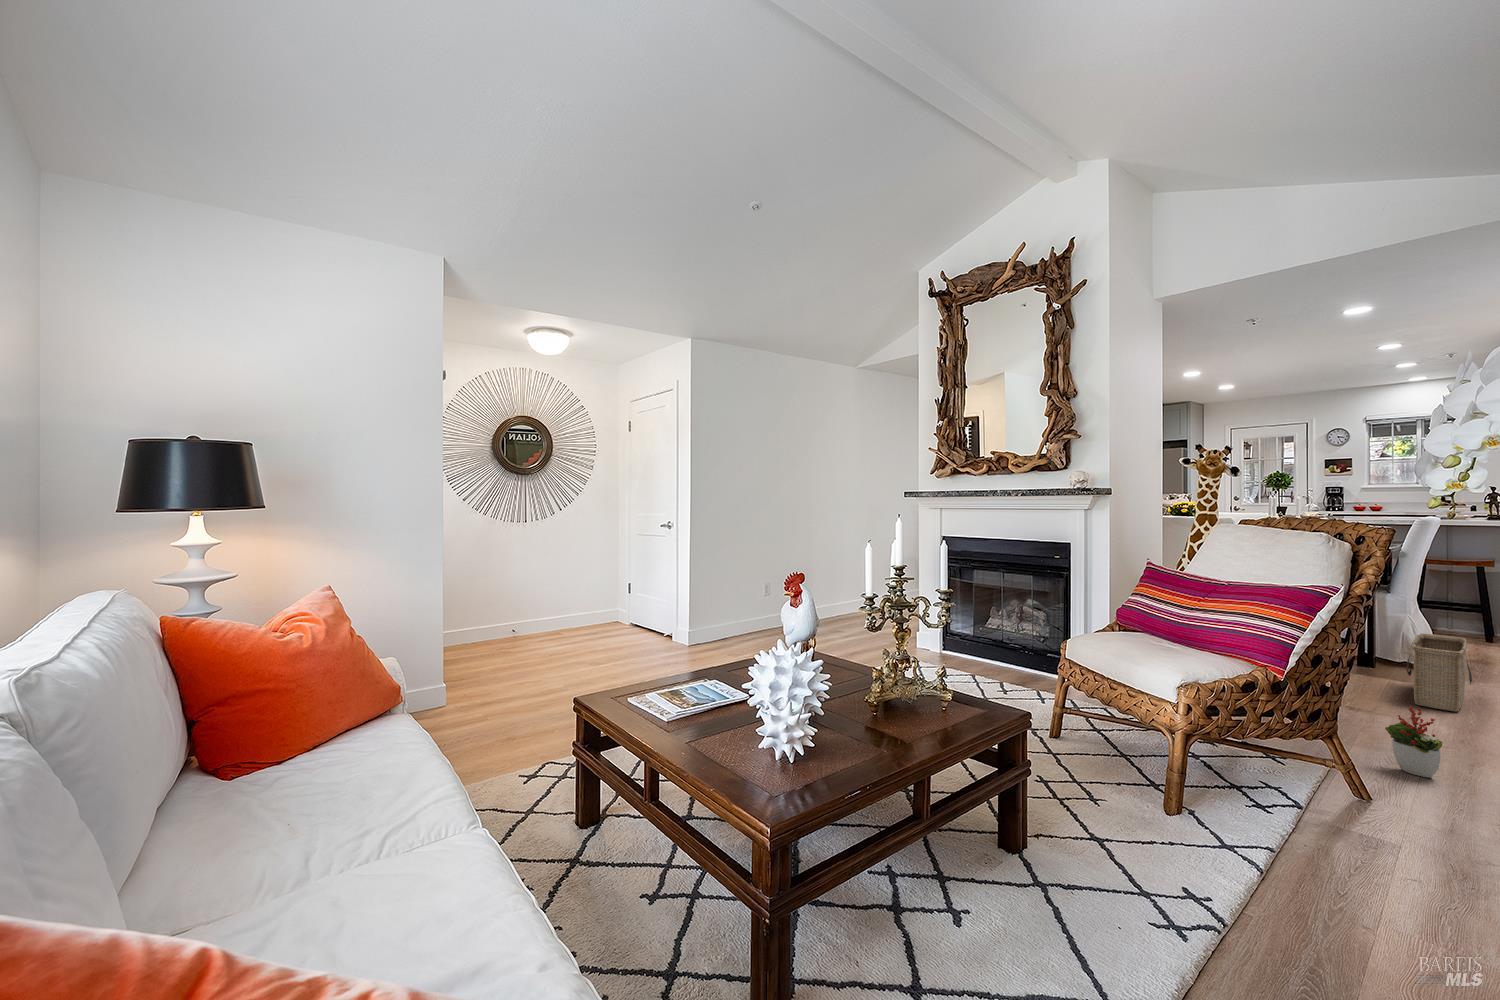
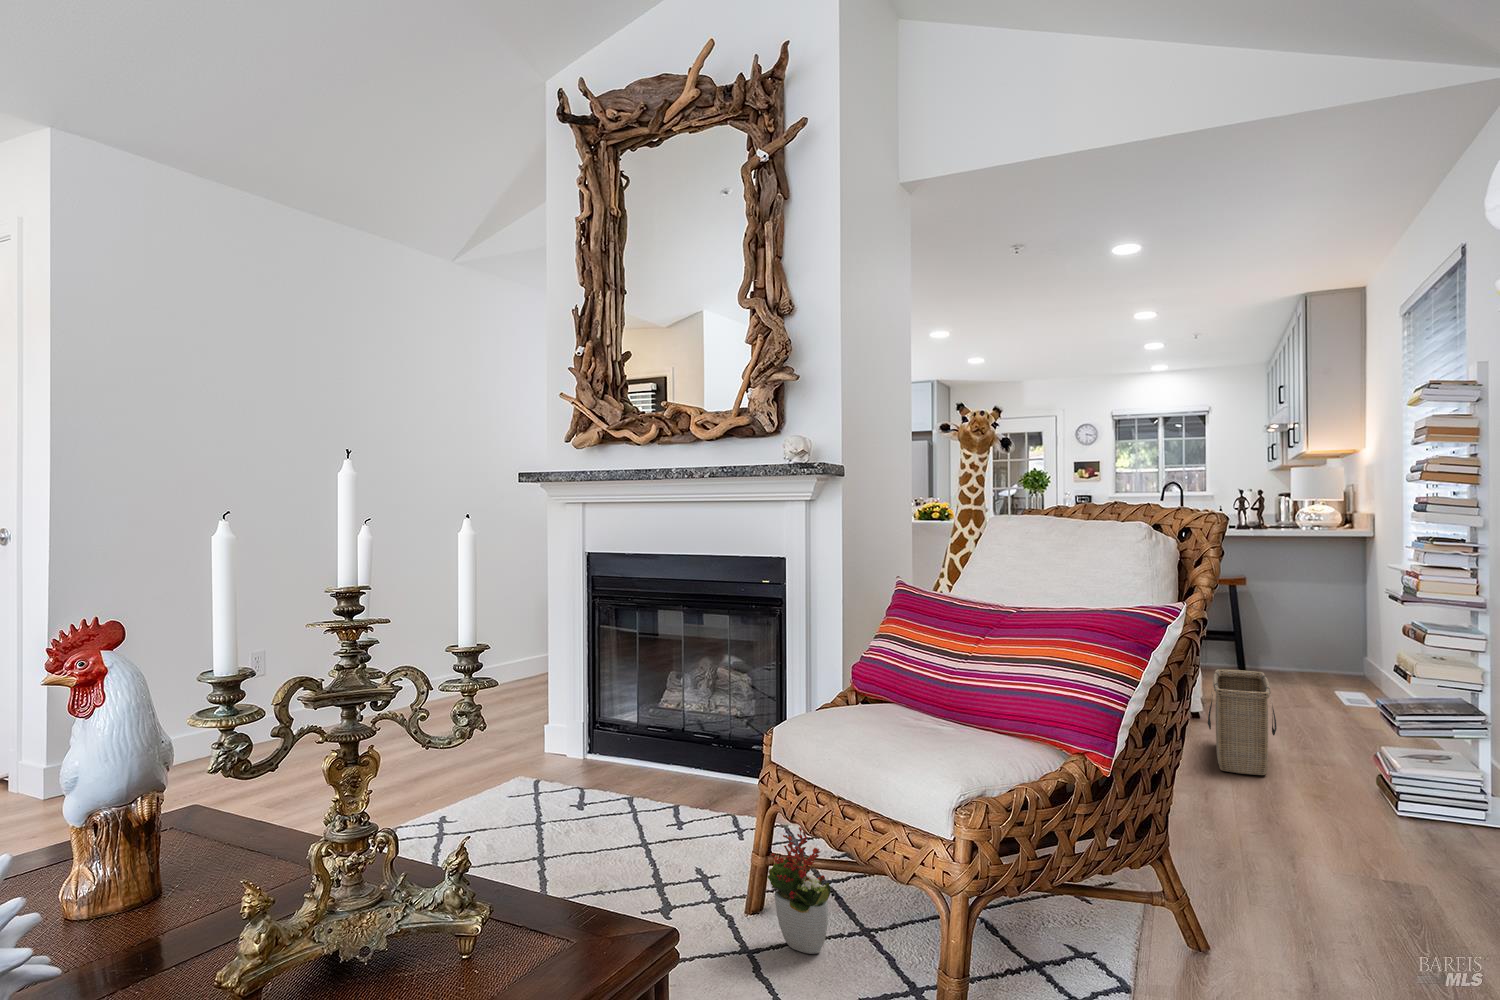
decorative plant: present [1385,706,1442,778] -> present [768,827,830,954]

